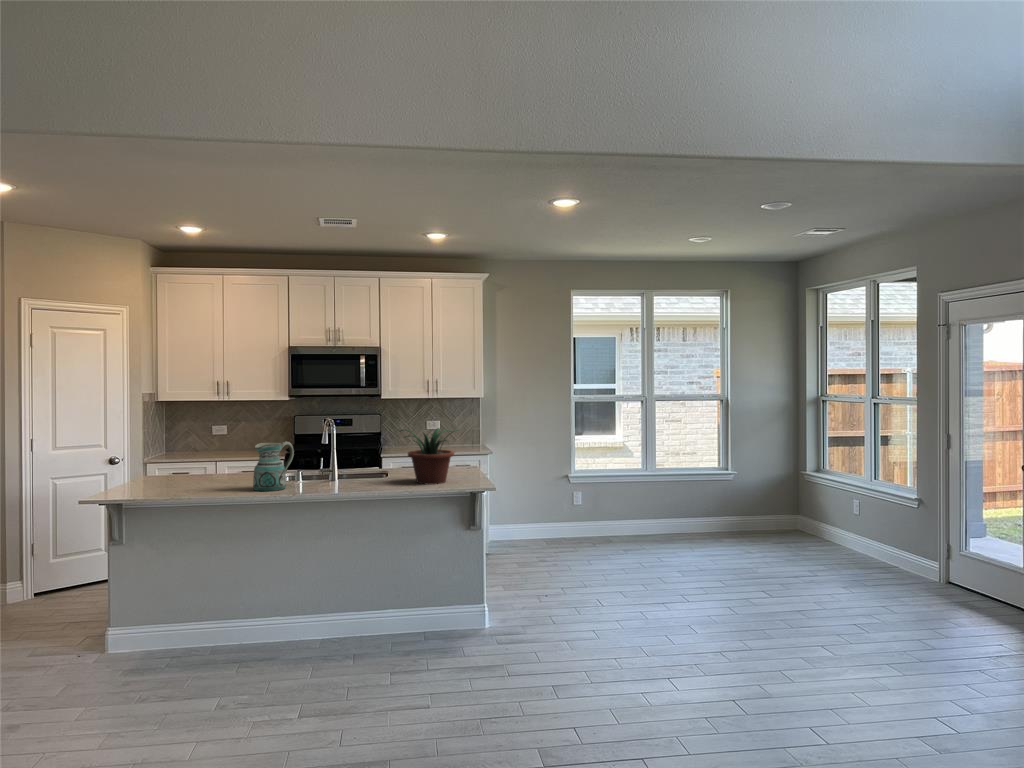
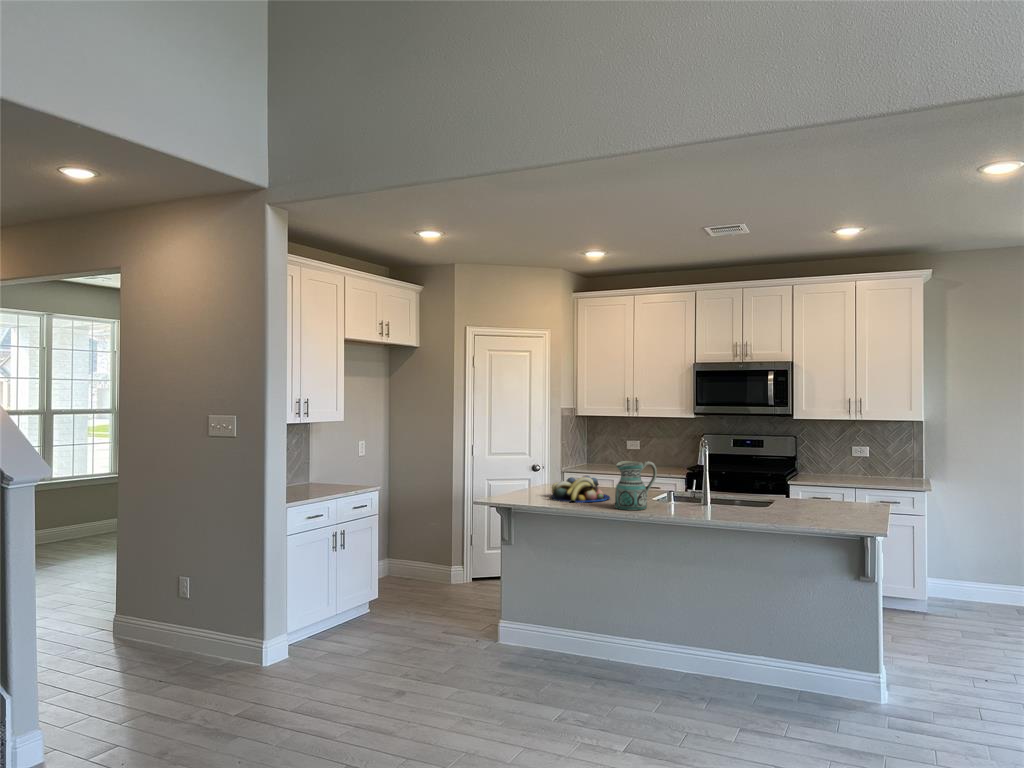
potted plant: present [401,428,458,484] -> none [770,456,842,522]
fruit bowl: none [171,461,238,491] -> present [551,476,610,503]

